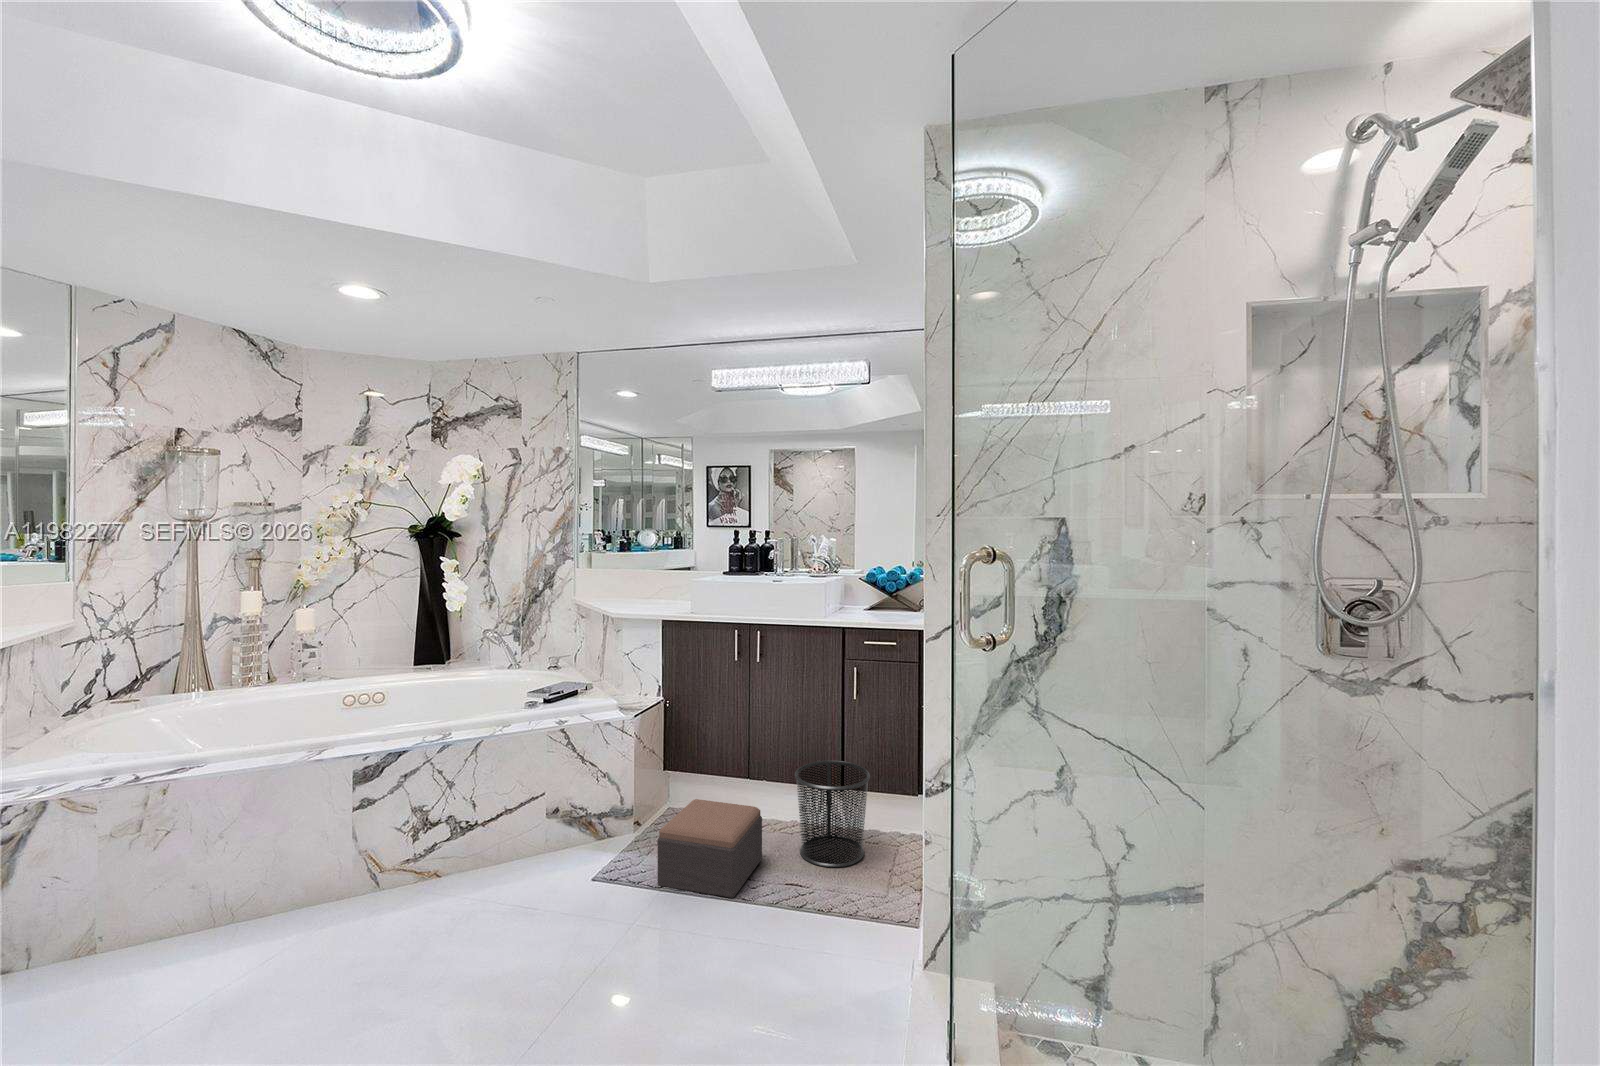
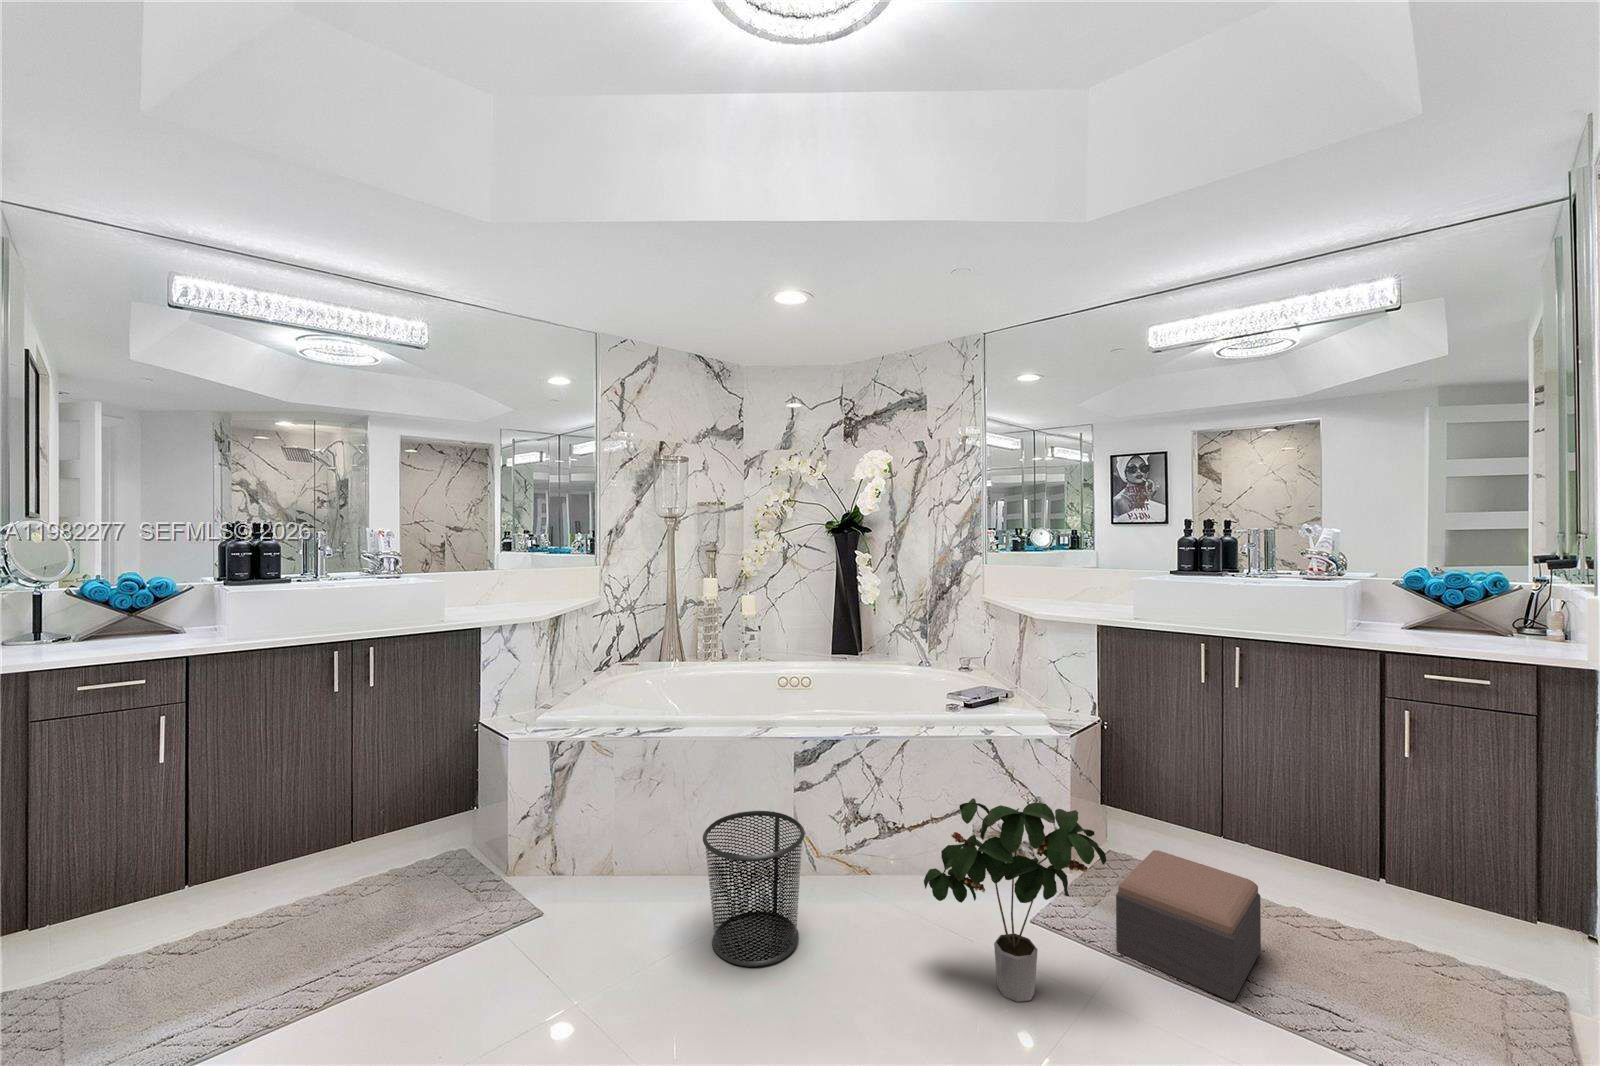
waste bin: present [795,760,870,868] -> present [703,811,805,967]
potted plant: none [484,773,640,943] -> present [924,798,1107,1002]

